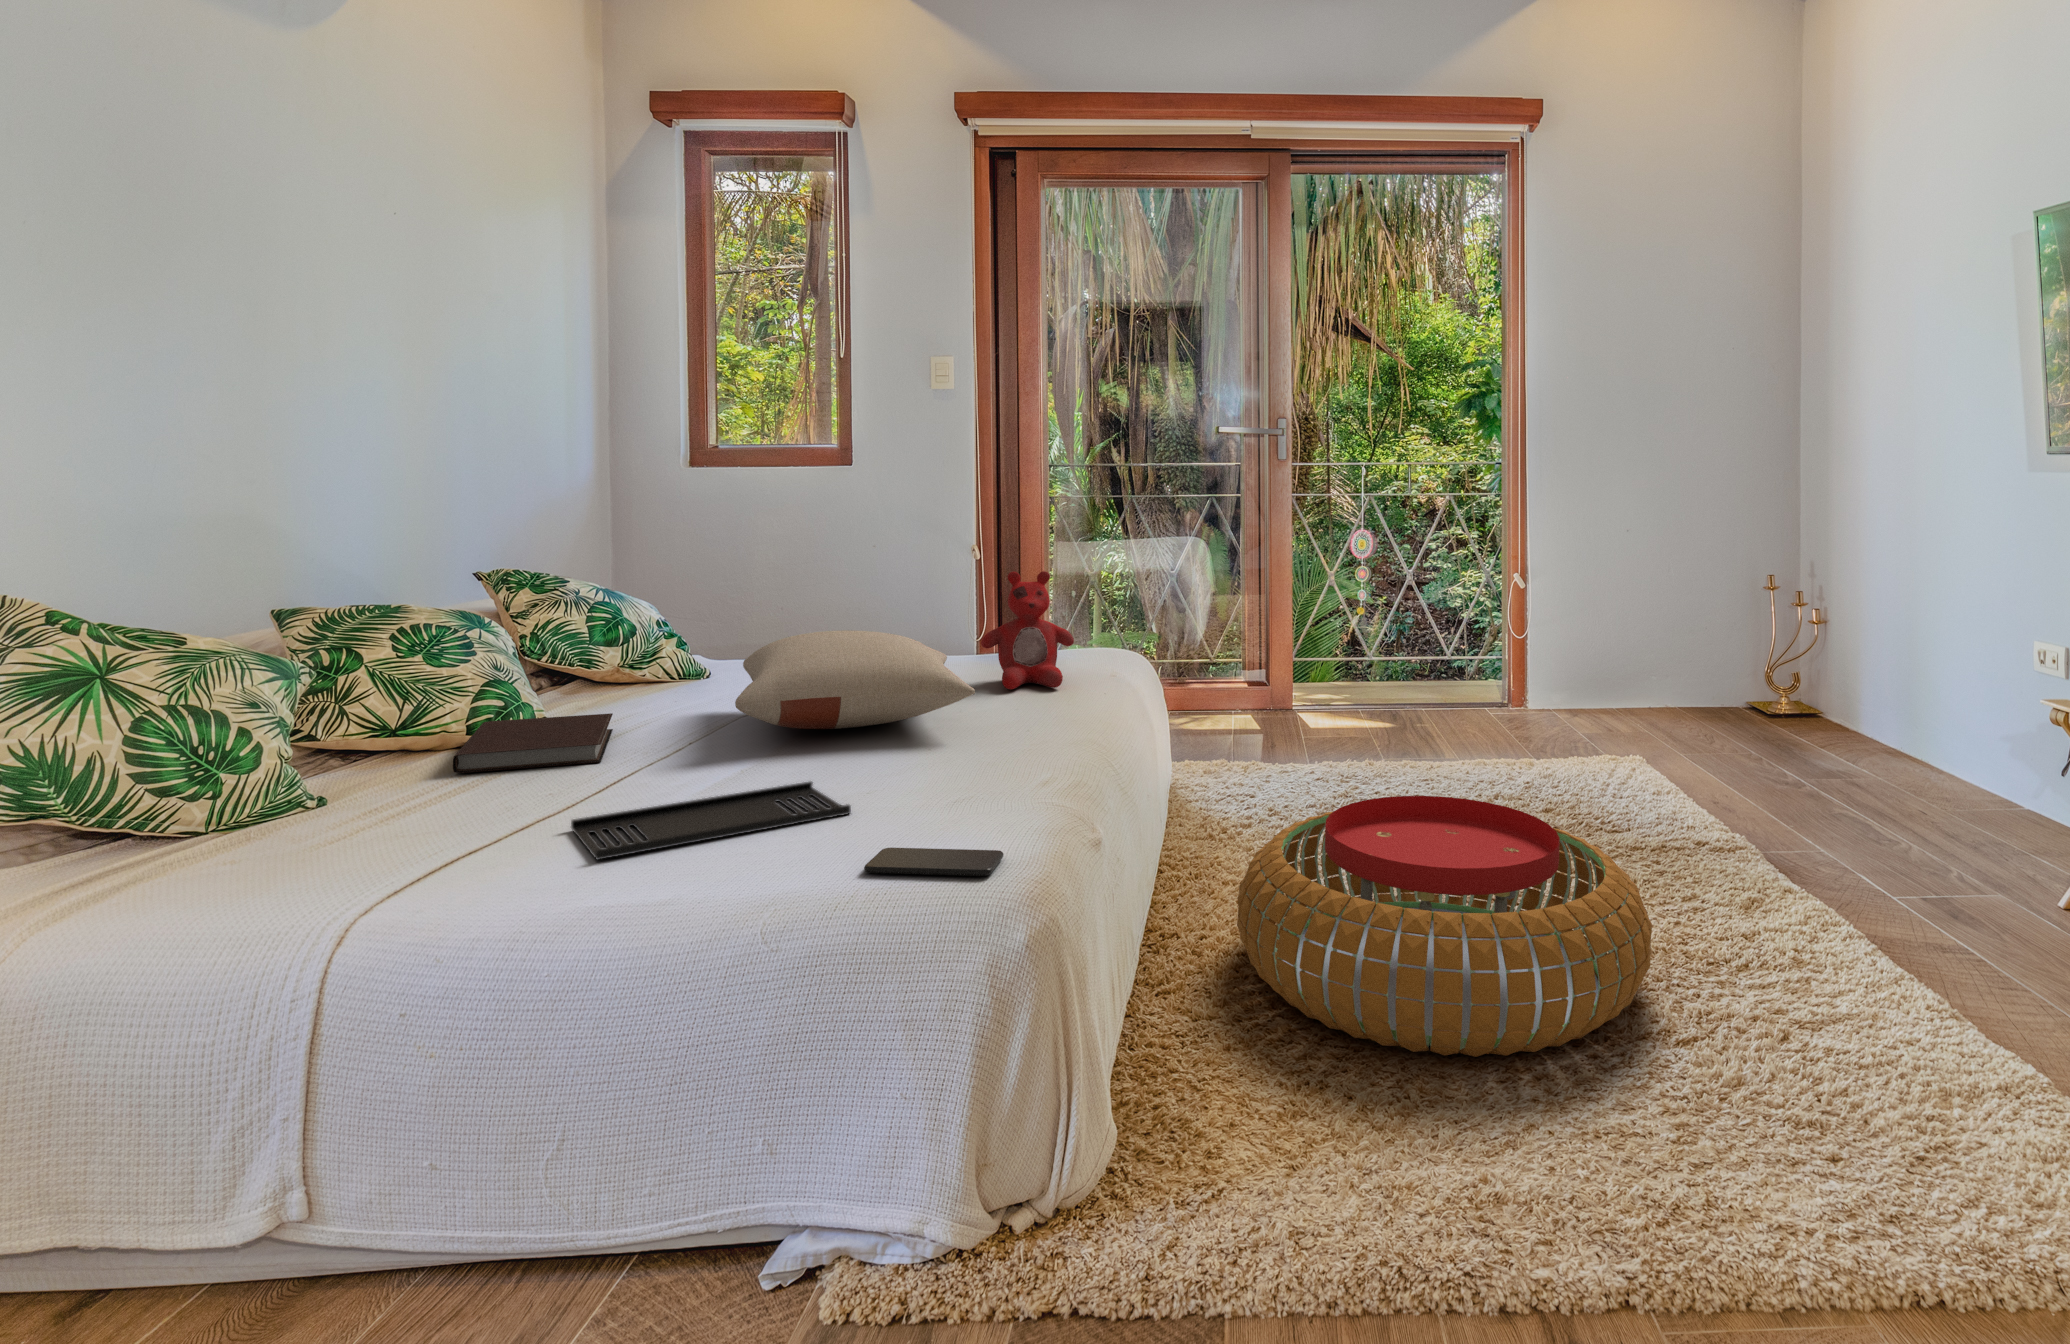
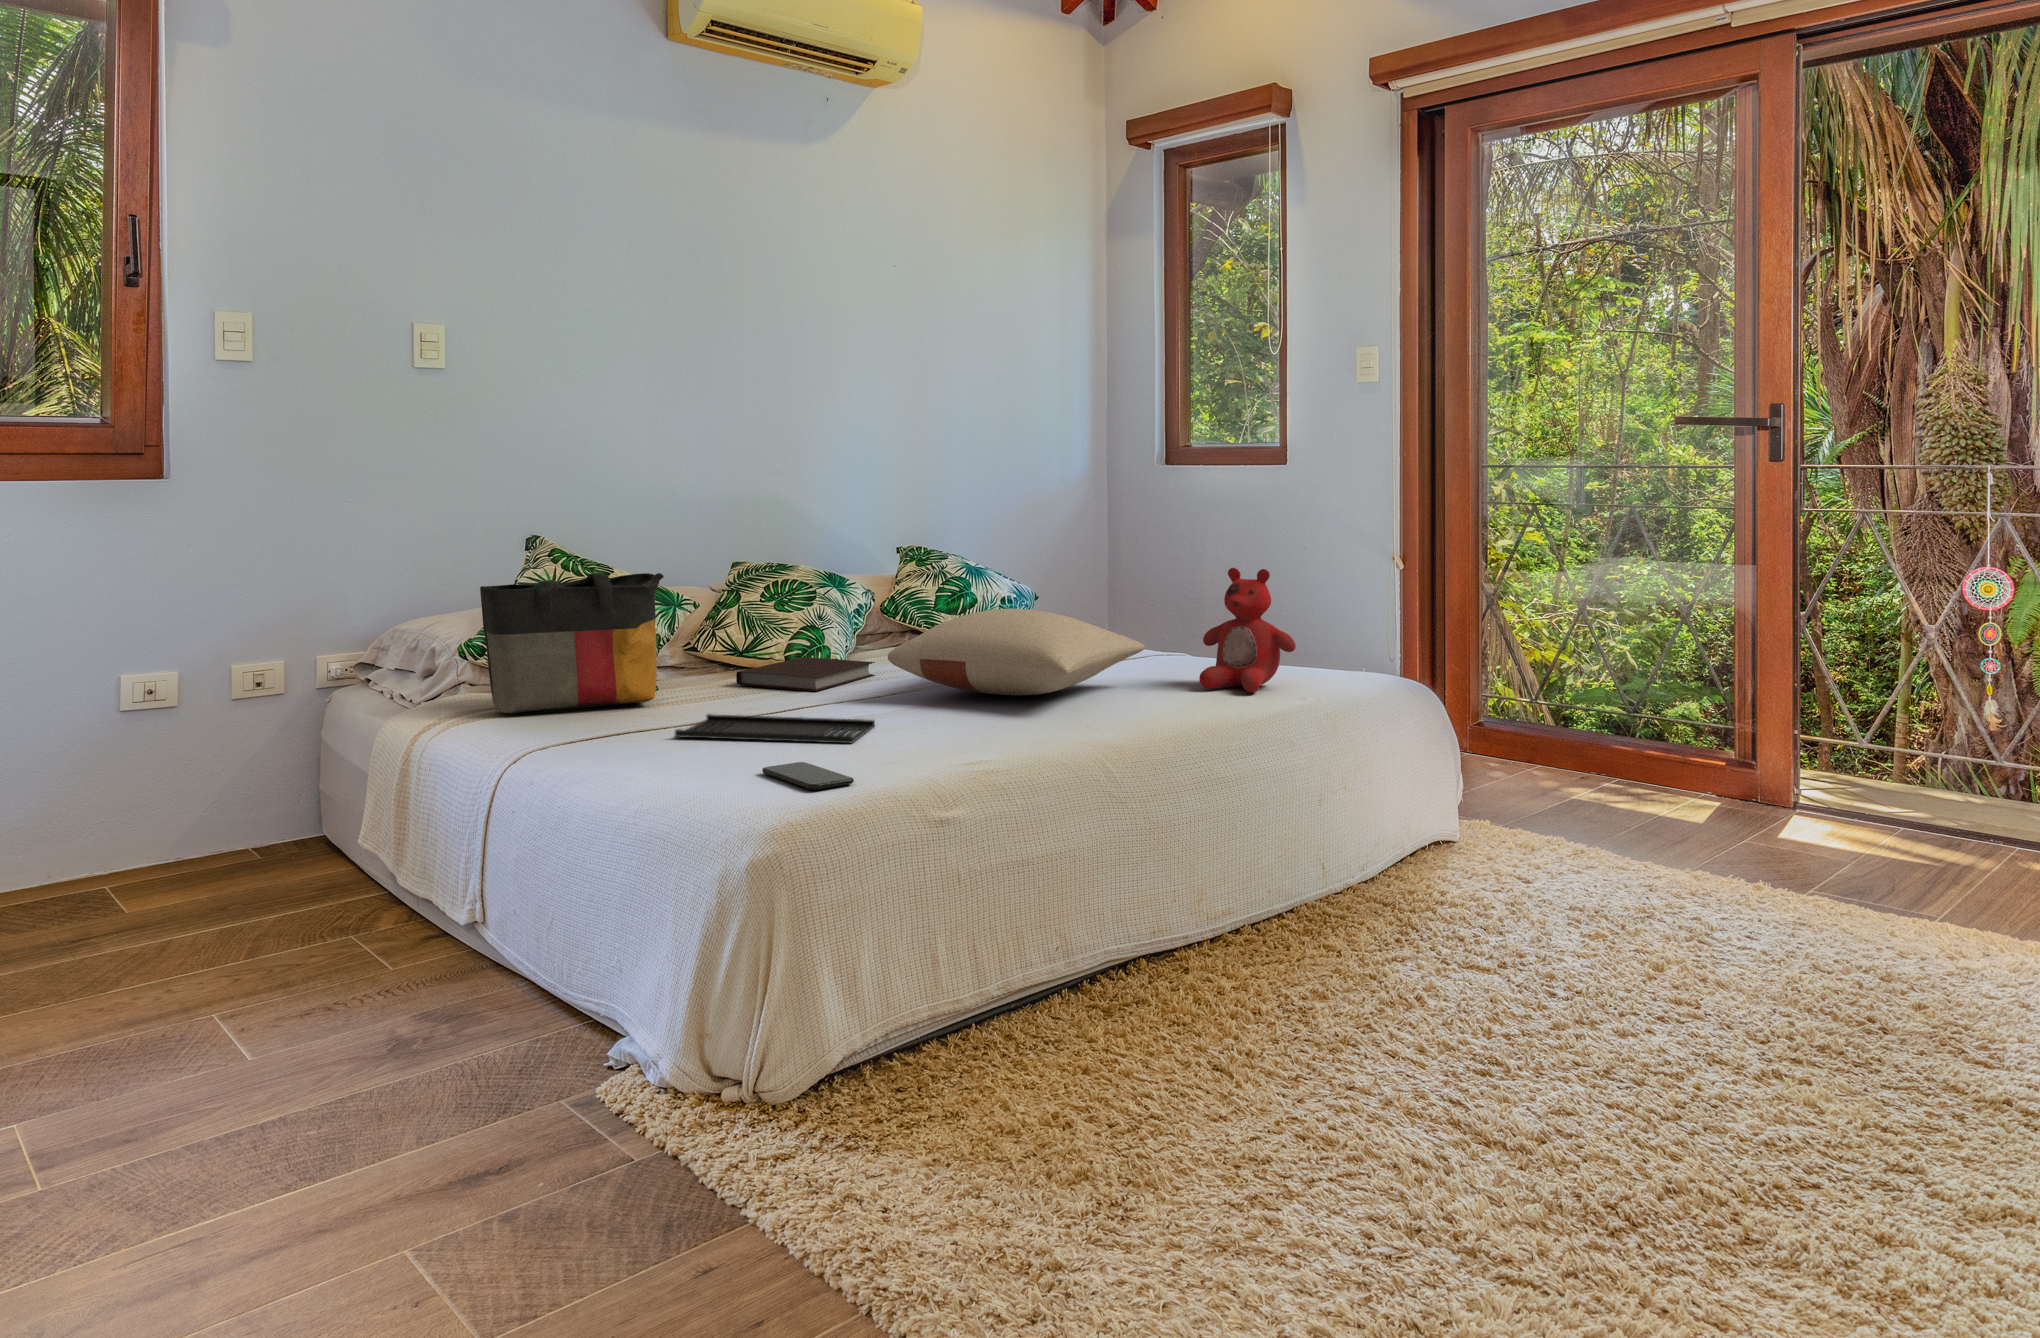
tote bag: none [79,630,413,896] -> present [480,573,664,713]
pouf: present [1237,796,1652,1057] -> none [1175,854,1716,1184]

